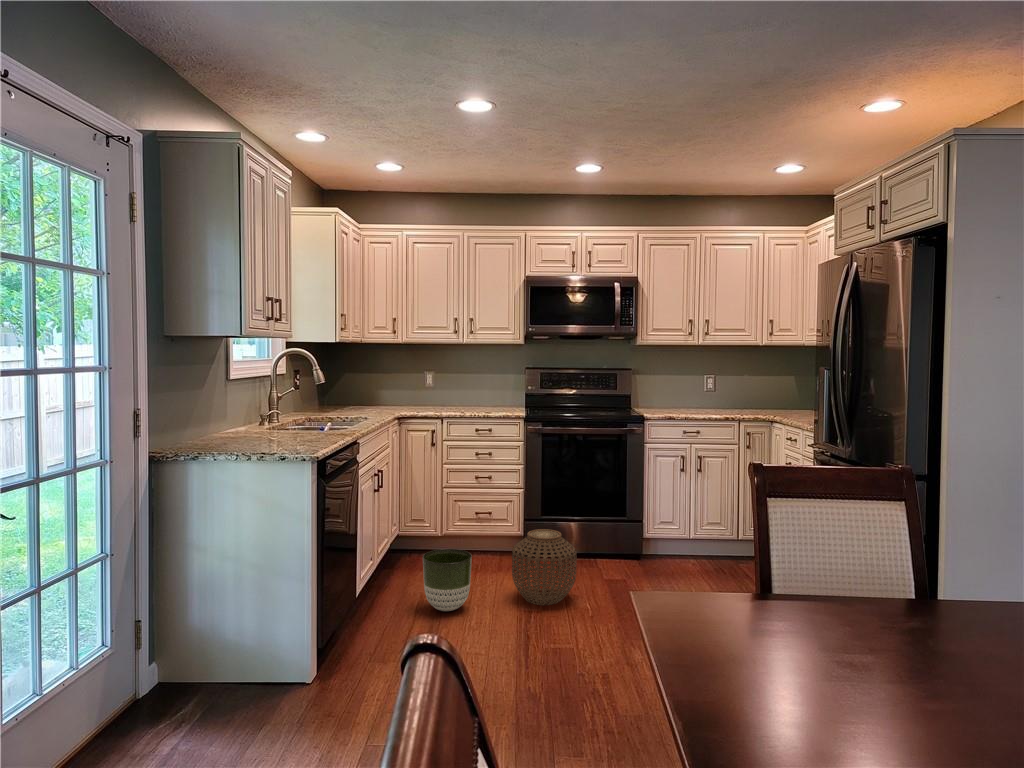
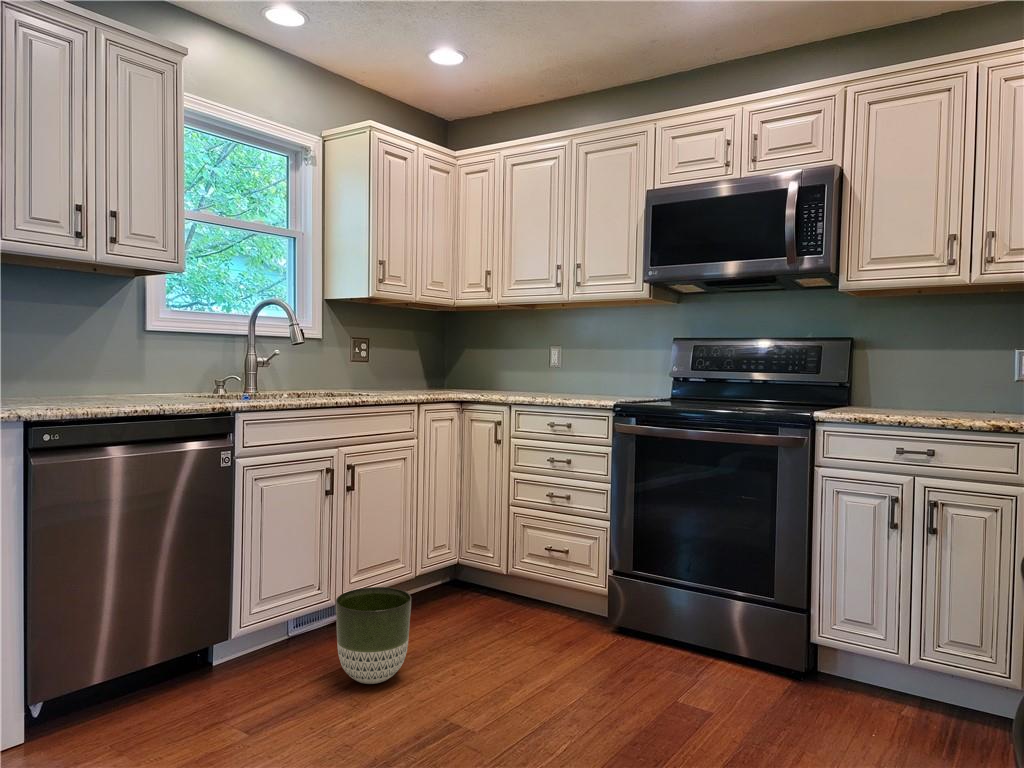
woven basket: present [512,529,577,605] -> none [467,585,577,719]

